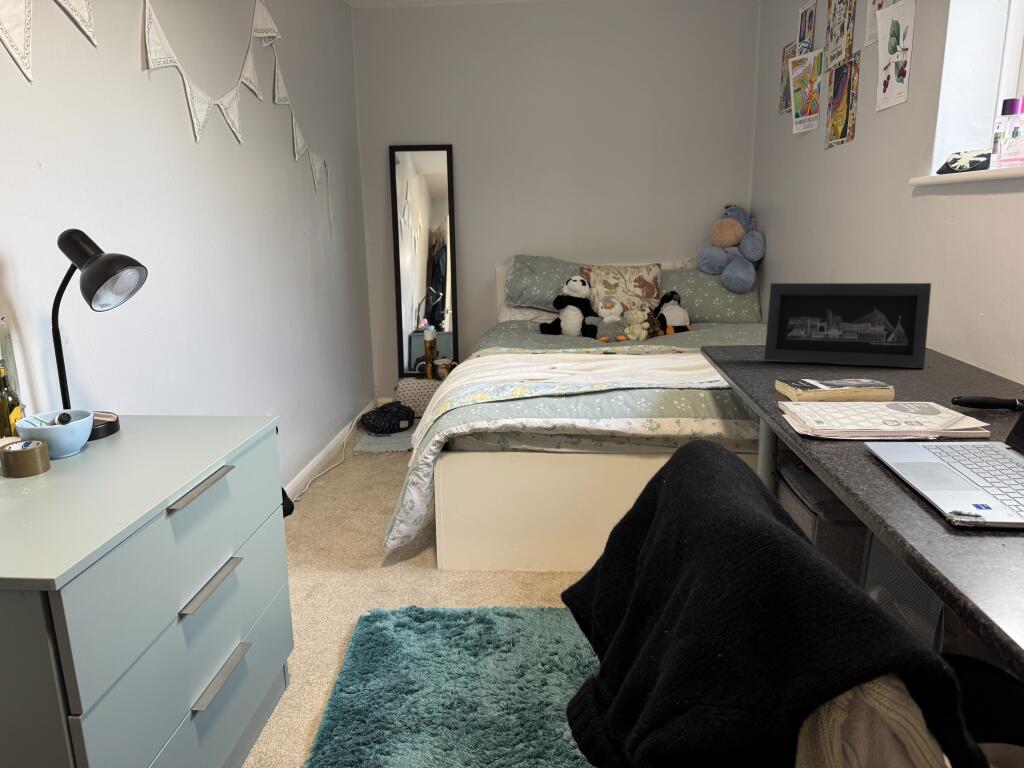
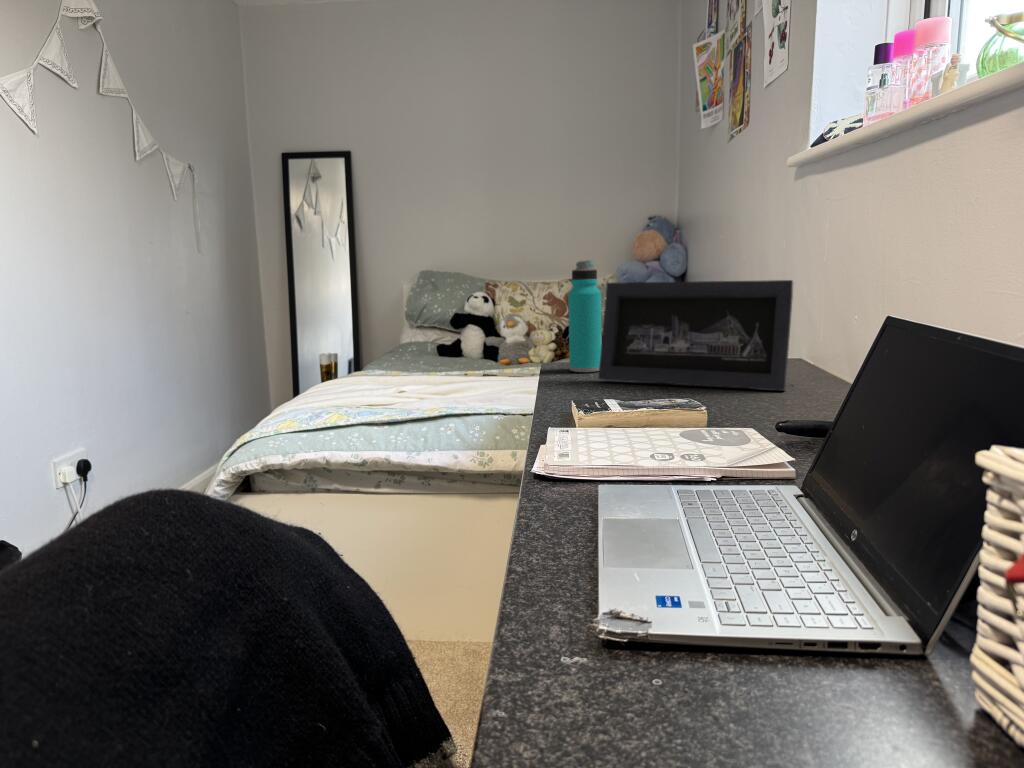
water bottle: none [727,263,756,353] -> present [568,260,601,372]

